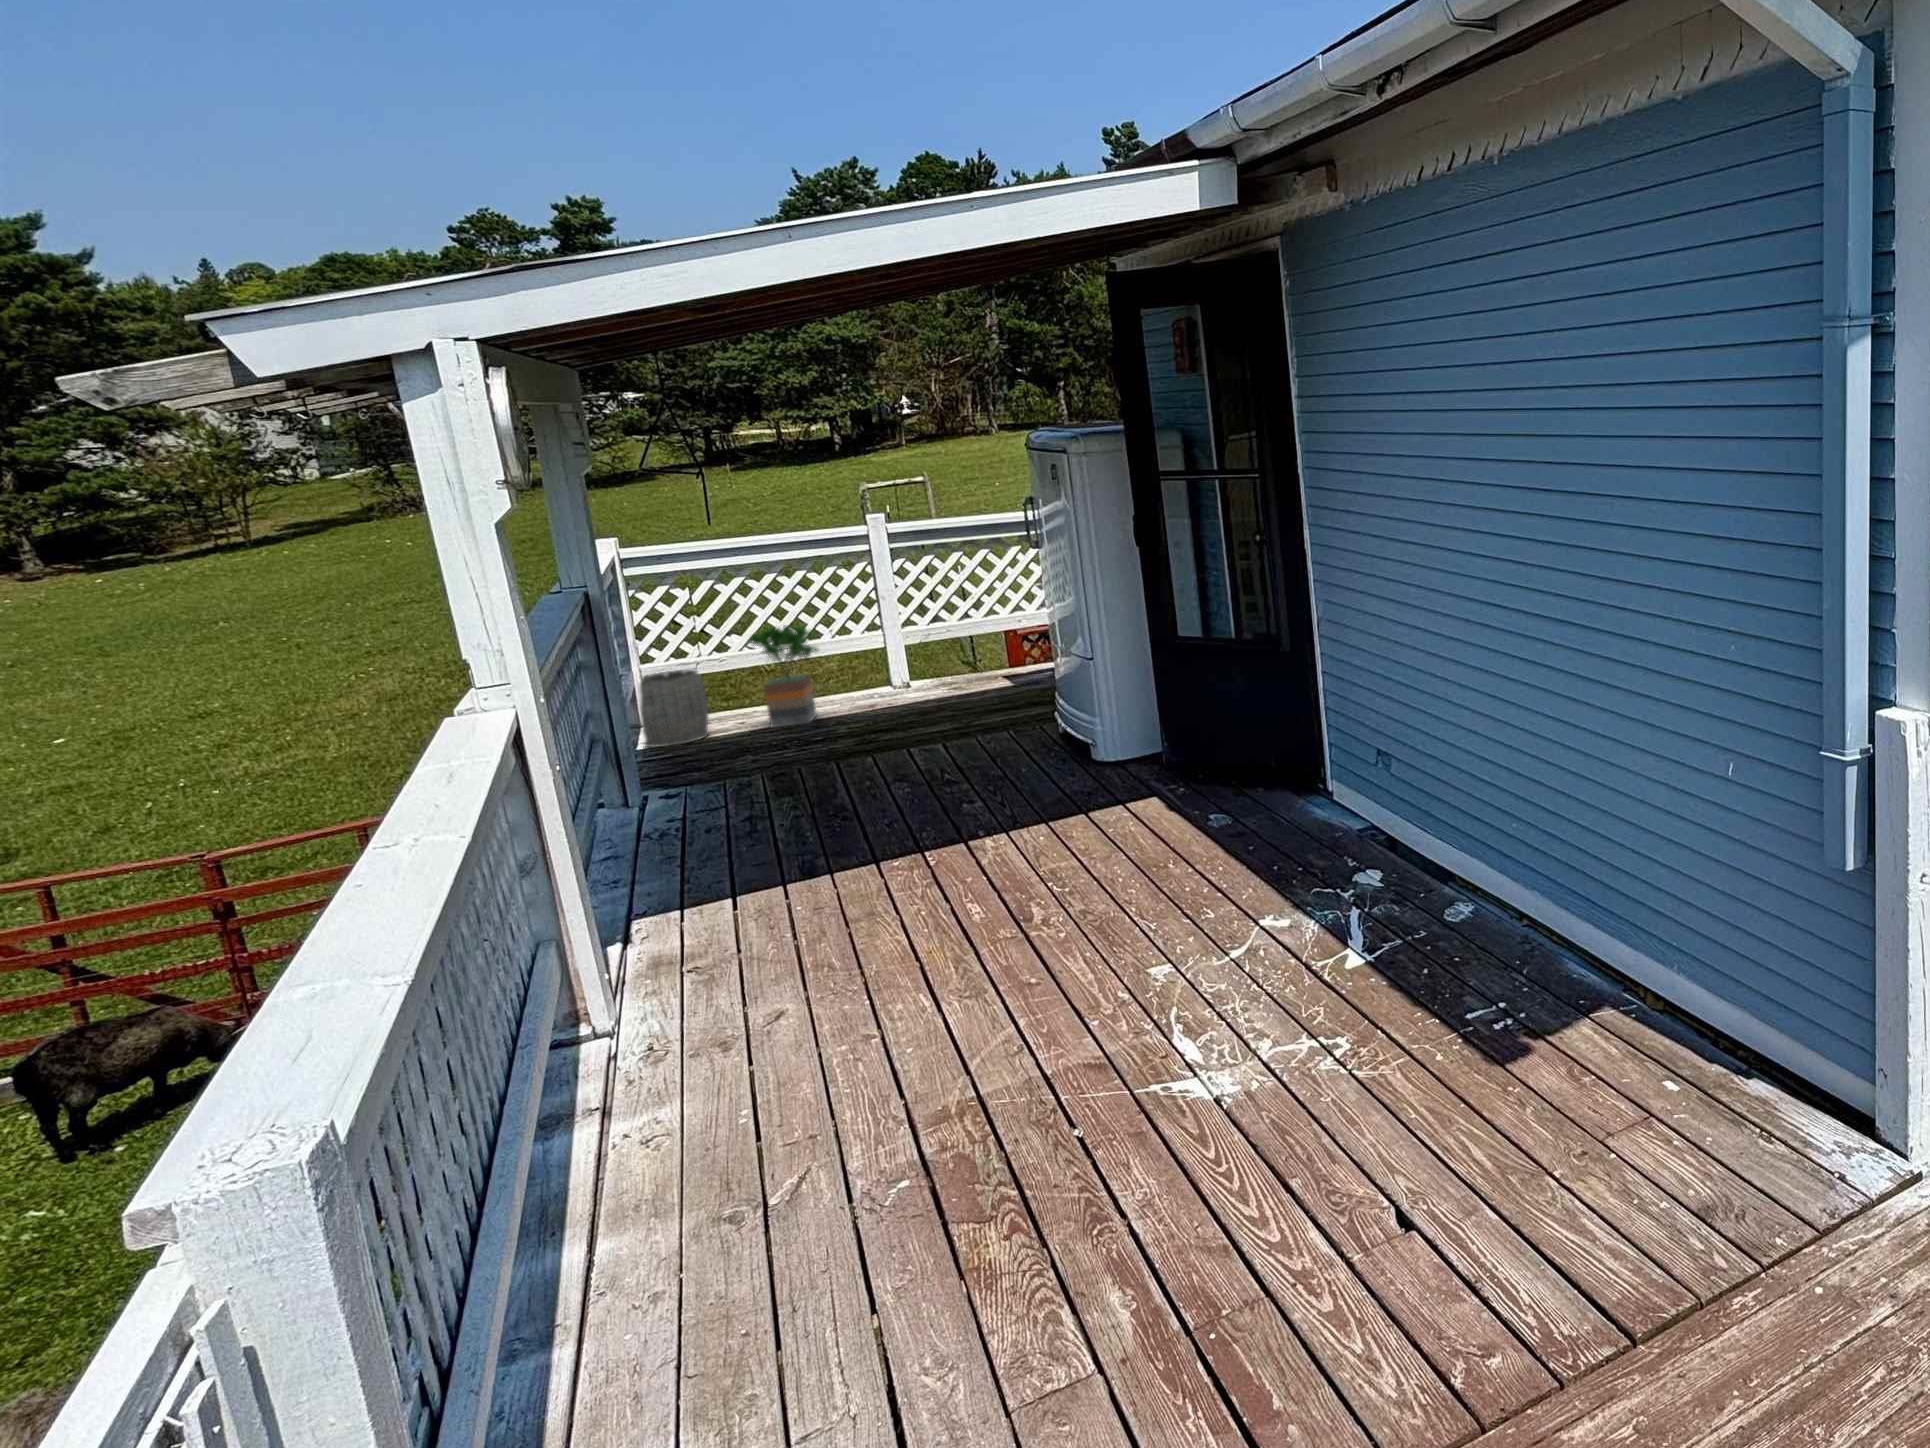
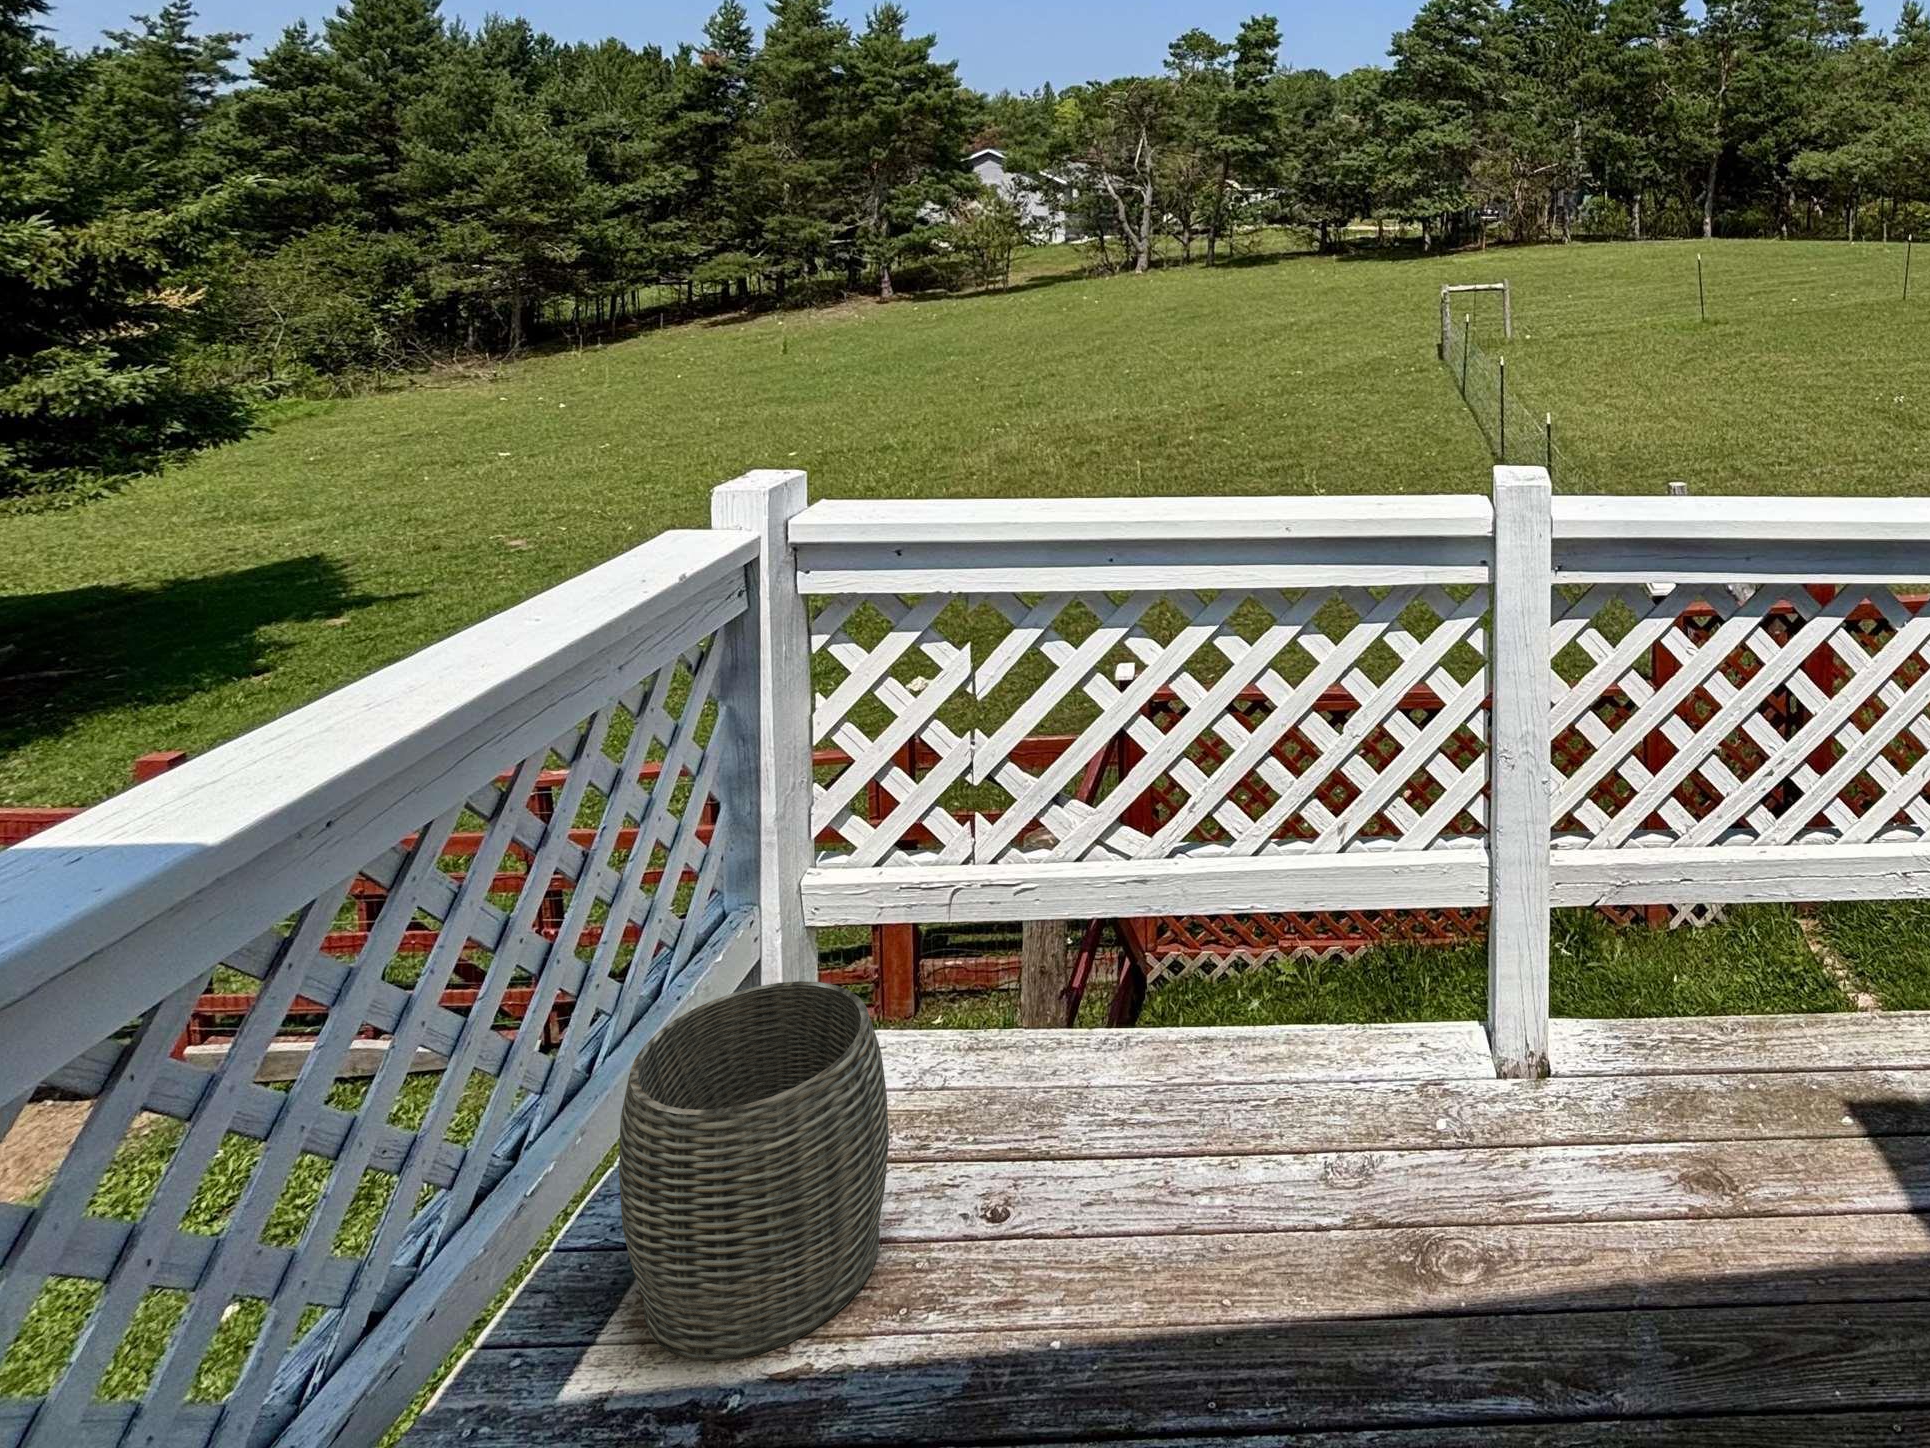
potted tree: present [748,625,819,728] -> none [1042,879,1286,1320]

